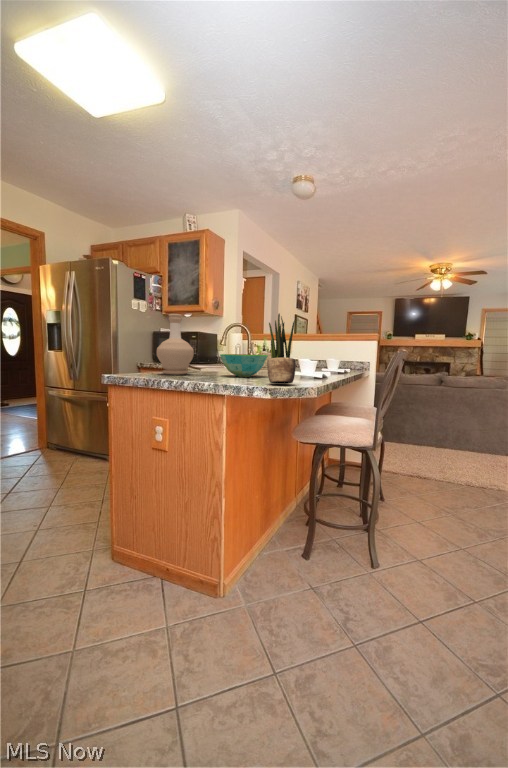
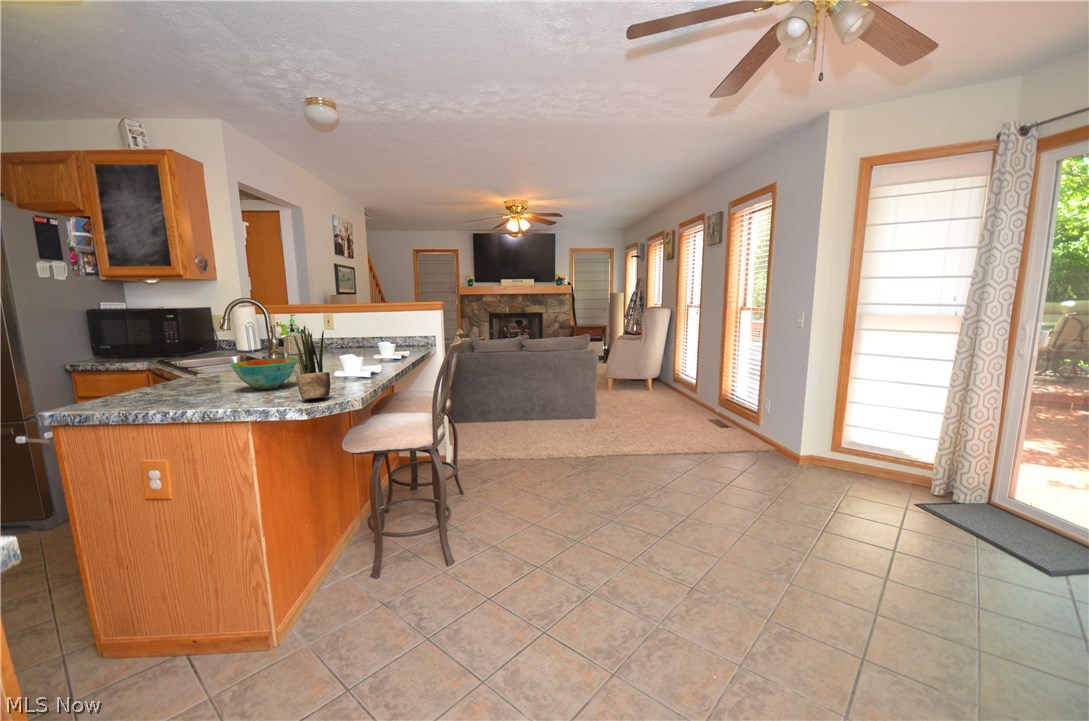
bottle: present [157,314,194,375] -> none [129,318,190,399]

